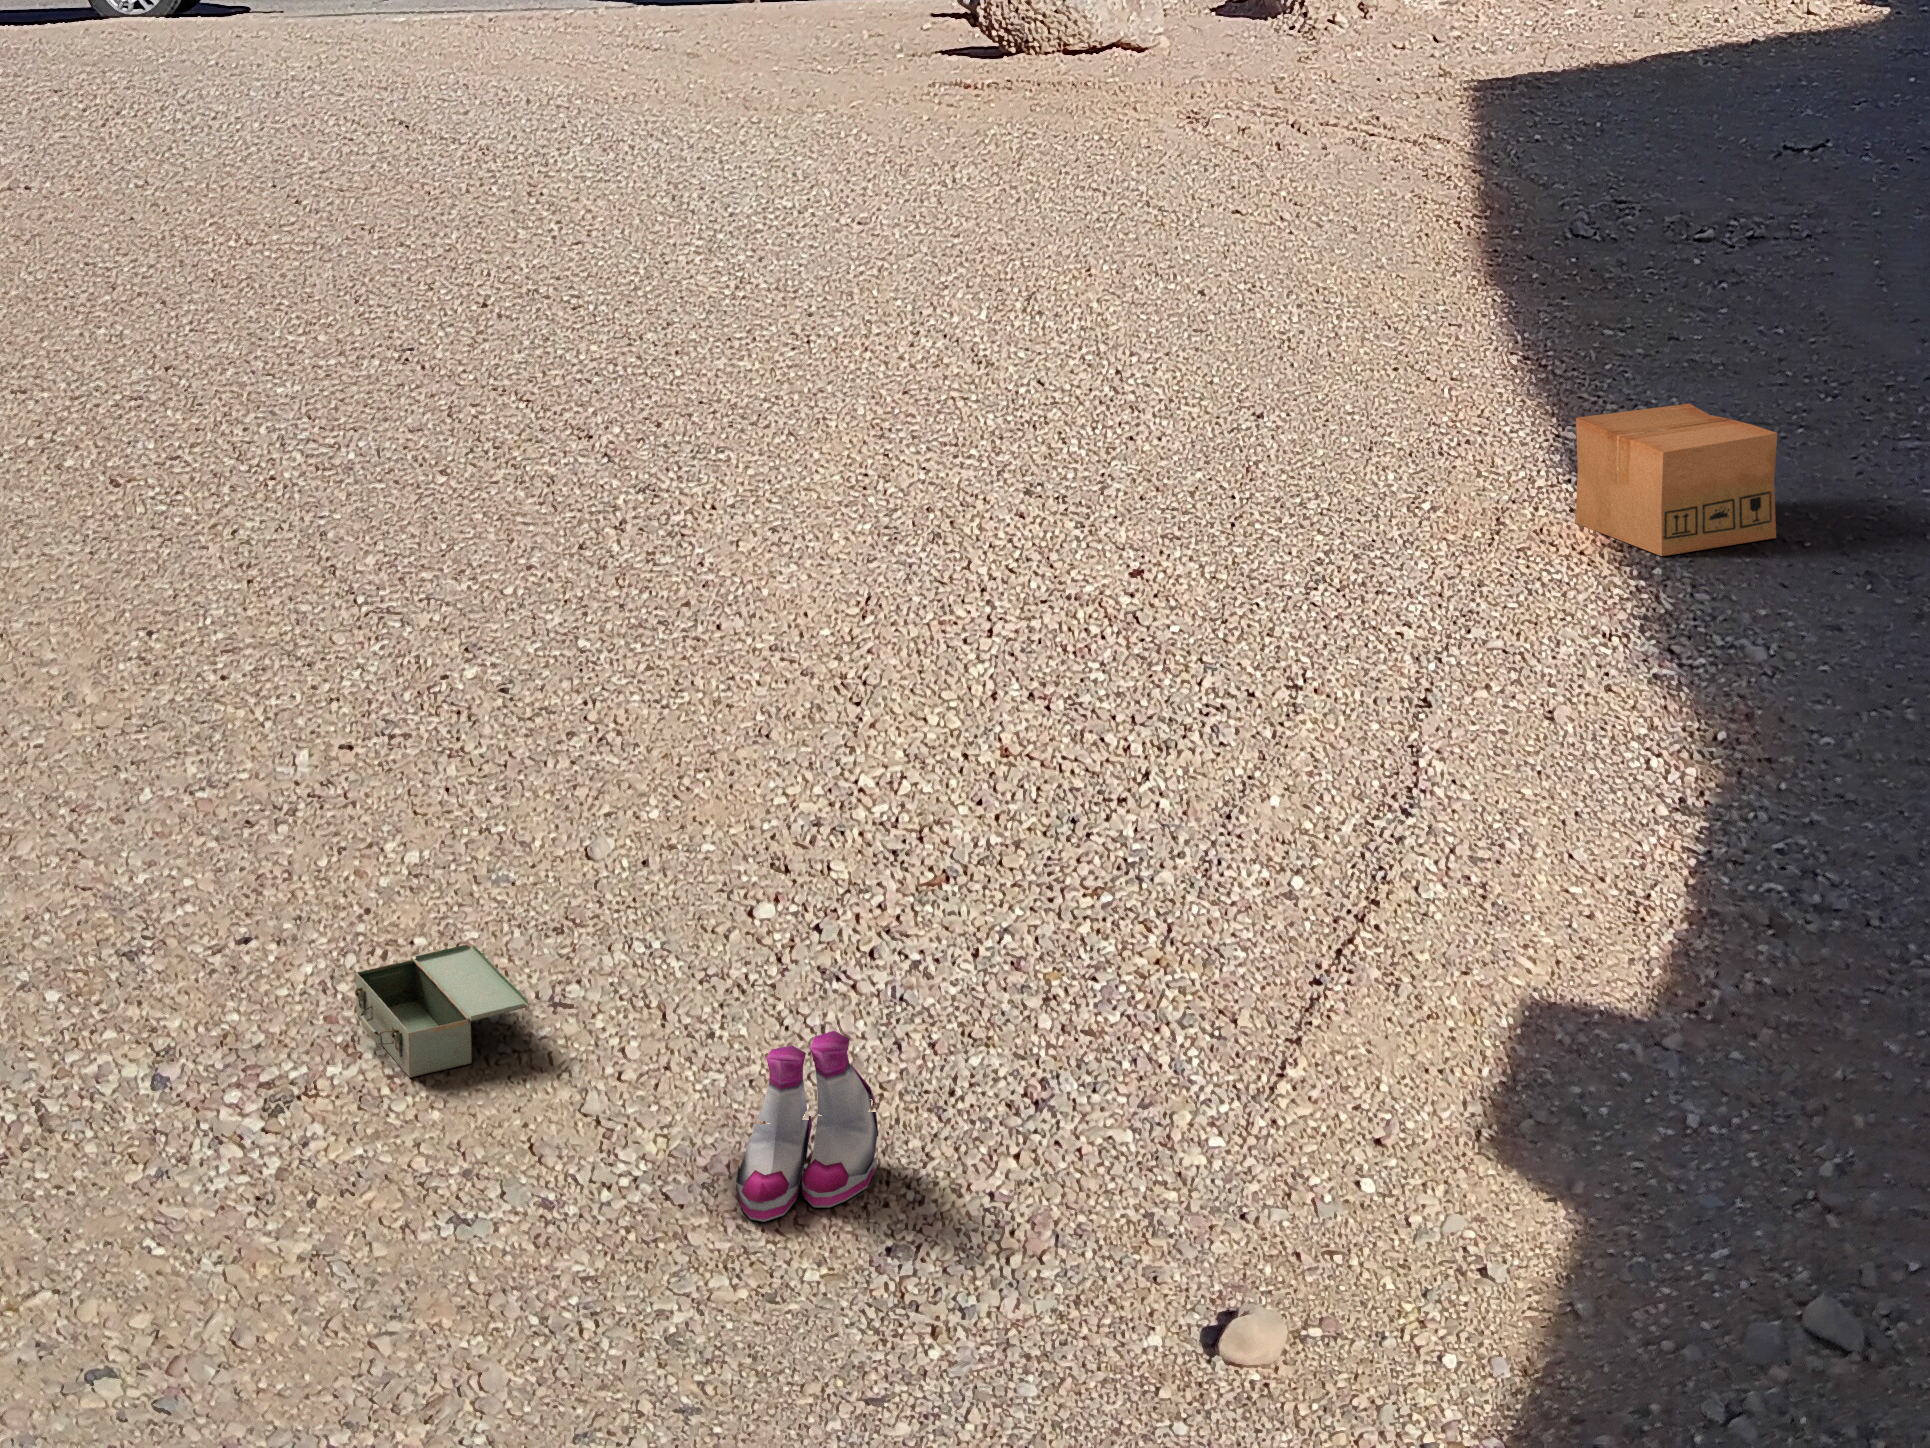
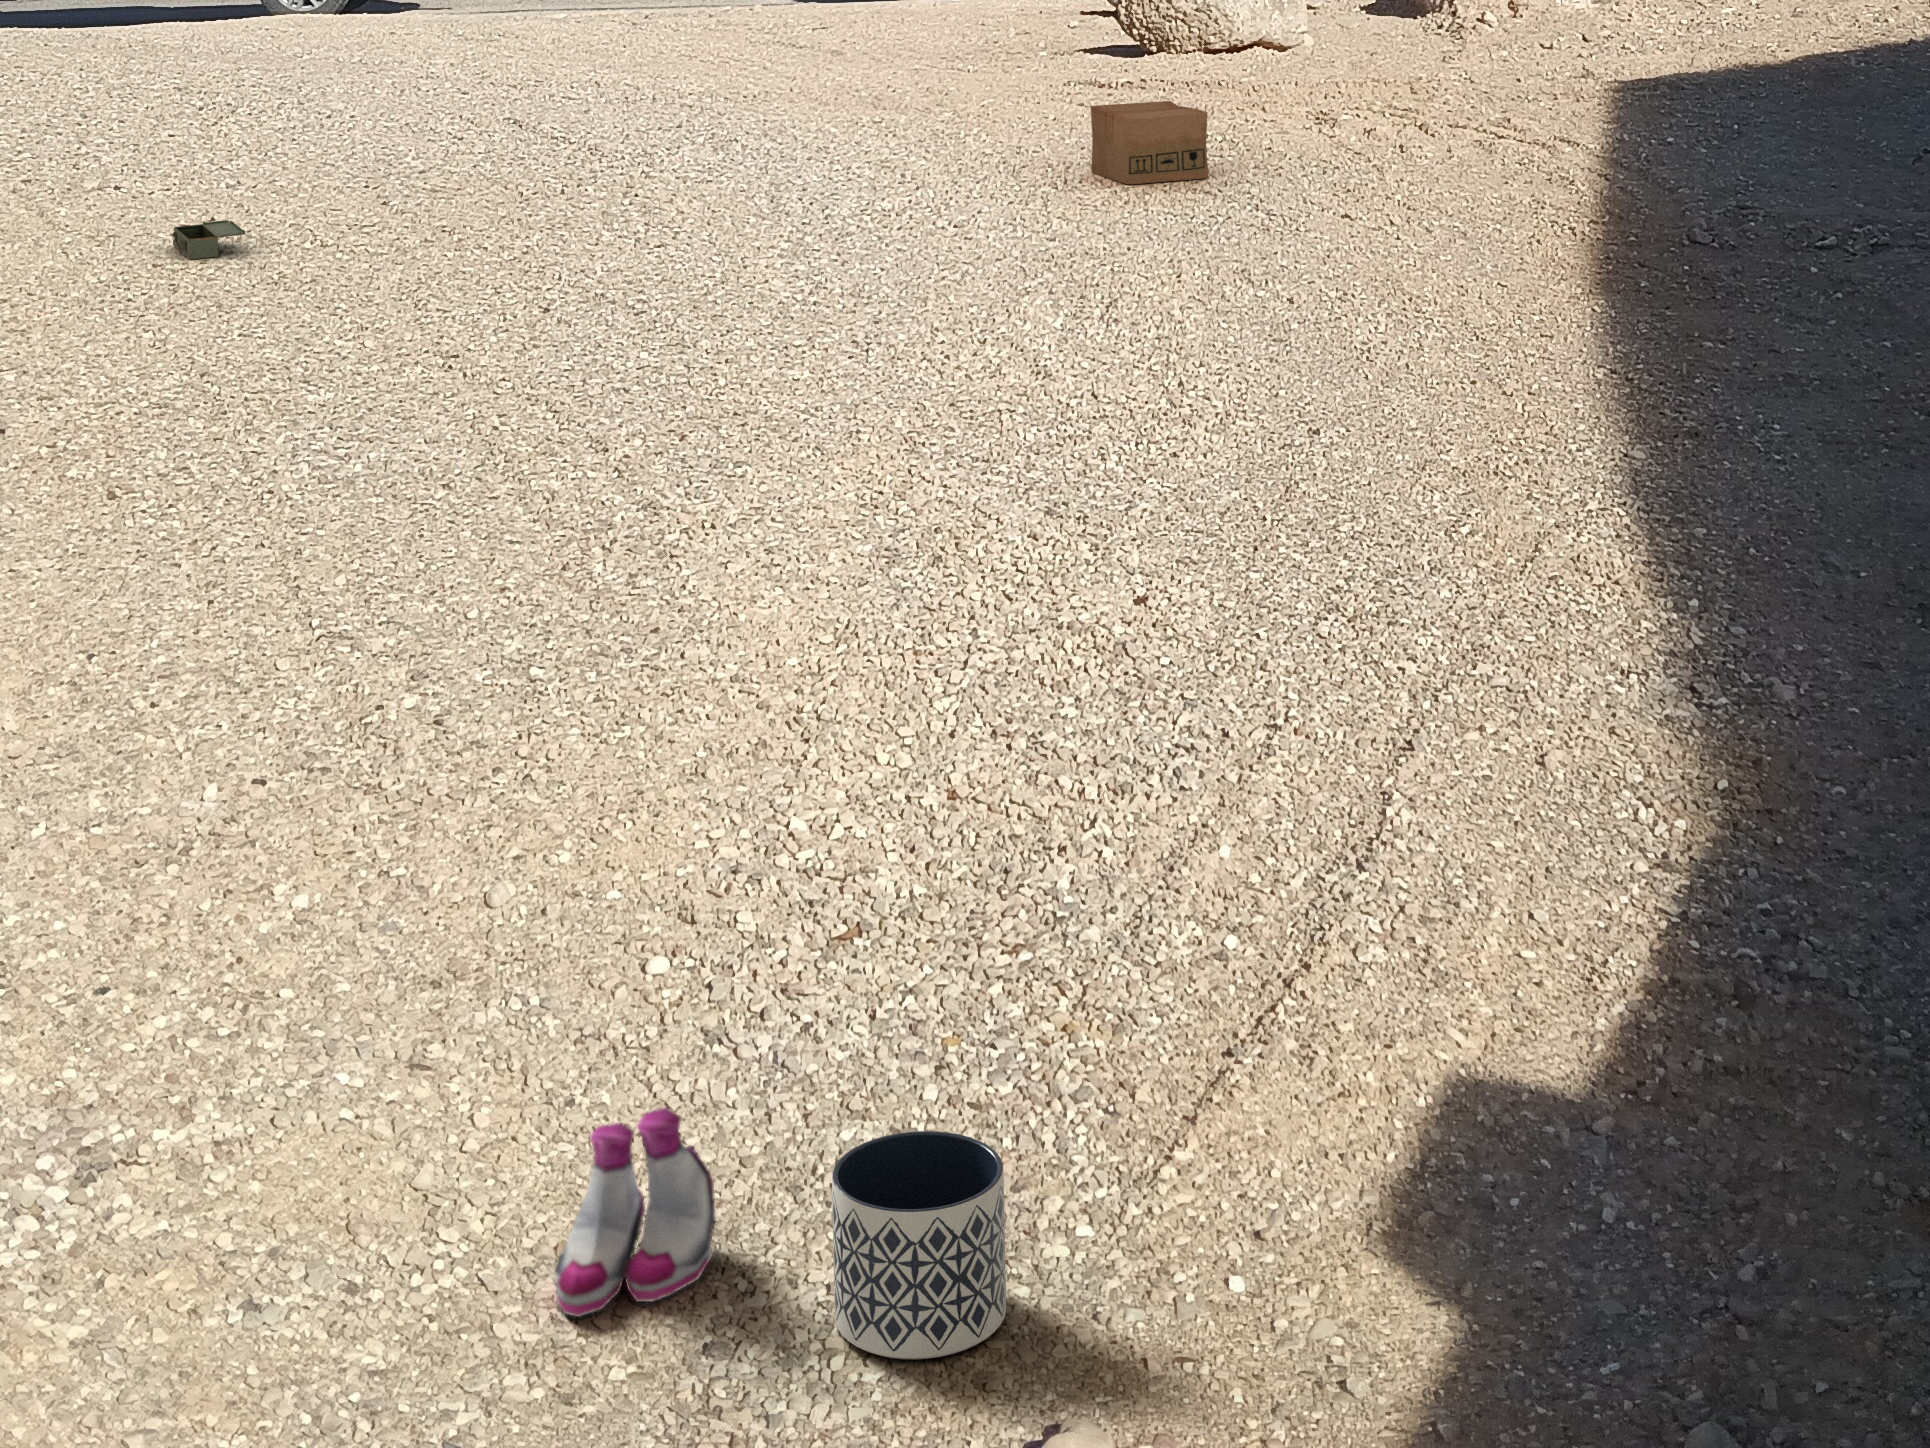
cardboard box: present [1576,404,1777,556] -> present [1091,101,1208,185]
toolbox: present [355,945,529,1077] -> present [172,220,246,260]
planter: none [1000,1047,1157,1251] -> present [832,1131,1006,1359]

